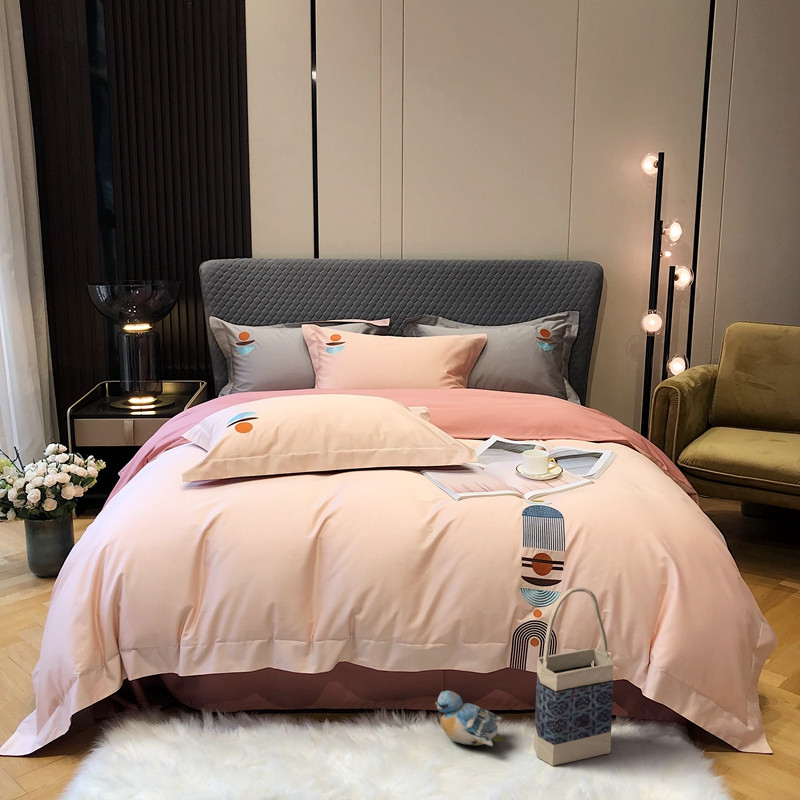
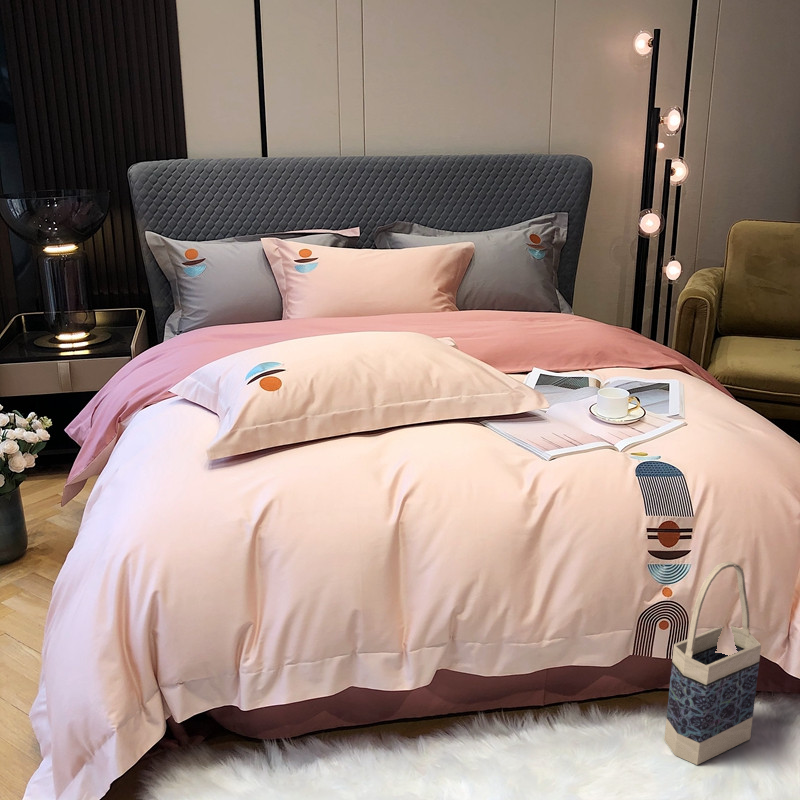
plush toy: present [435,691,506,746] -> none [550,690,636,751]

